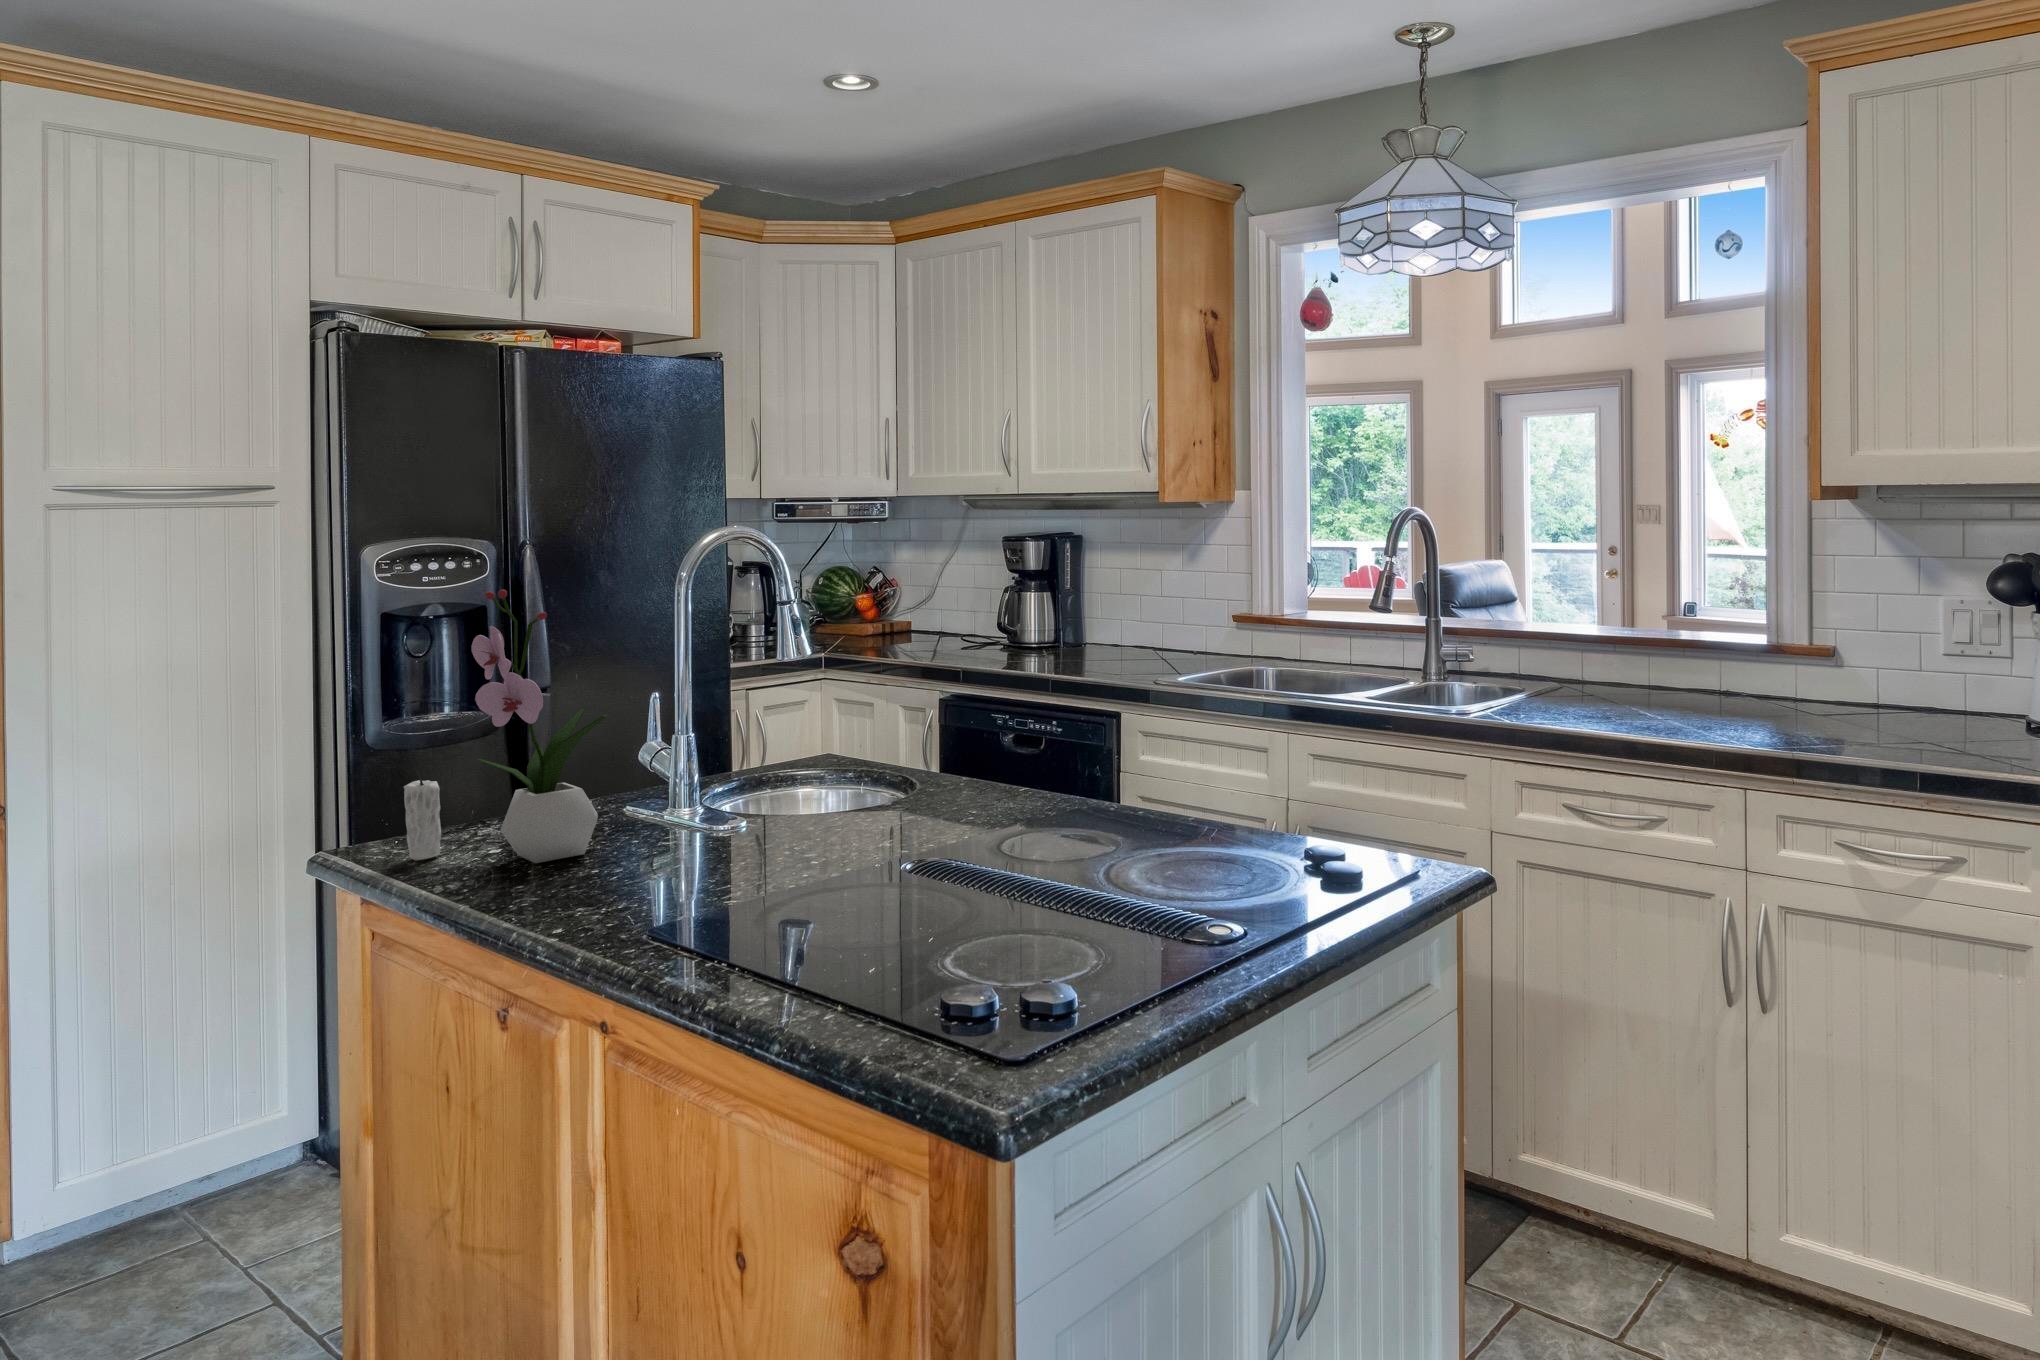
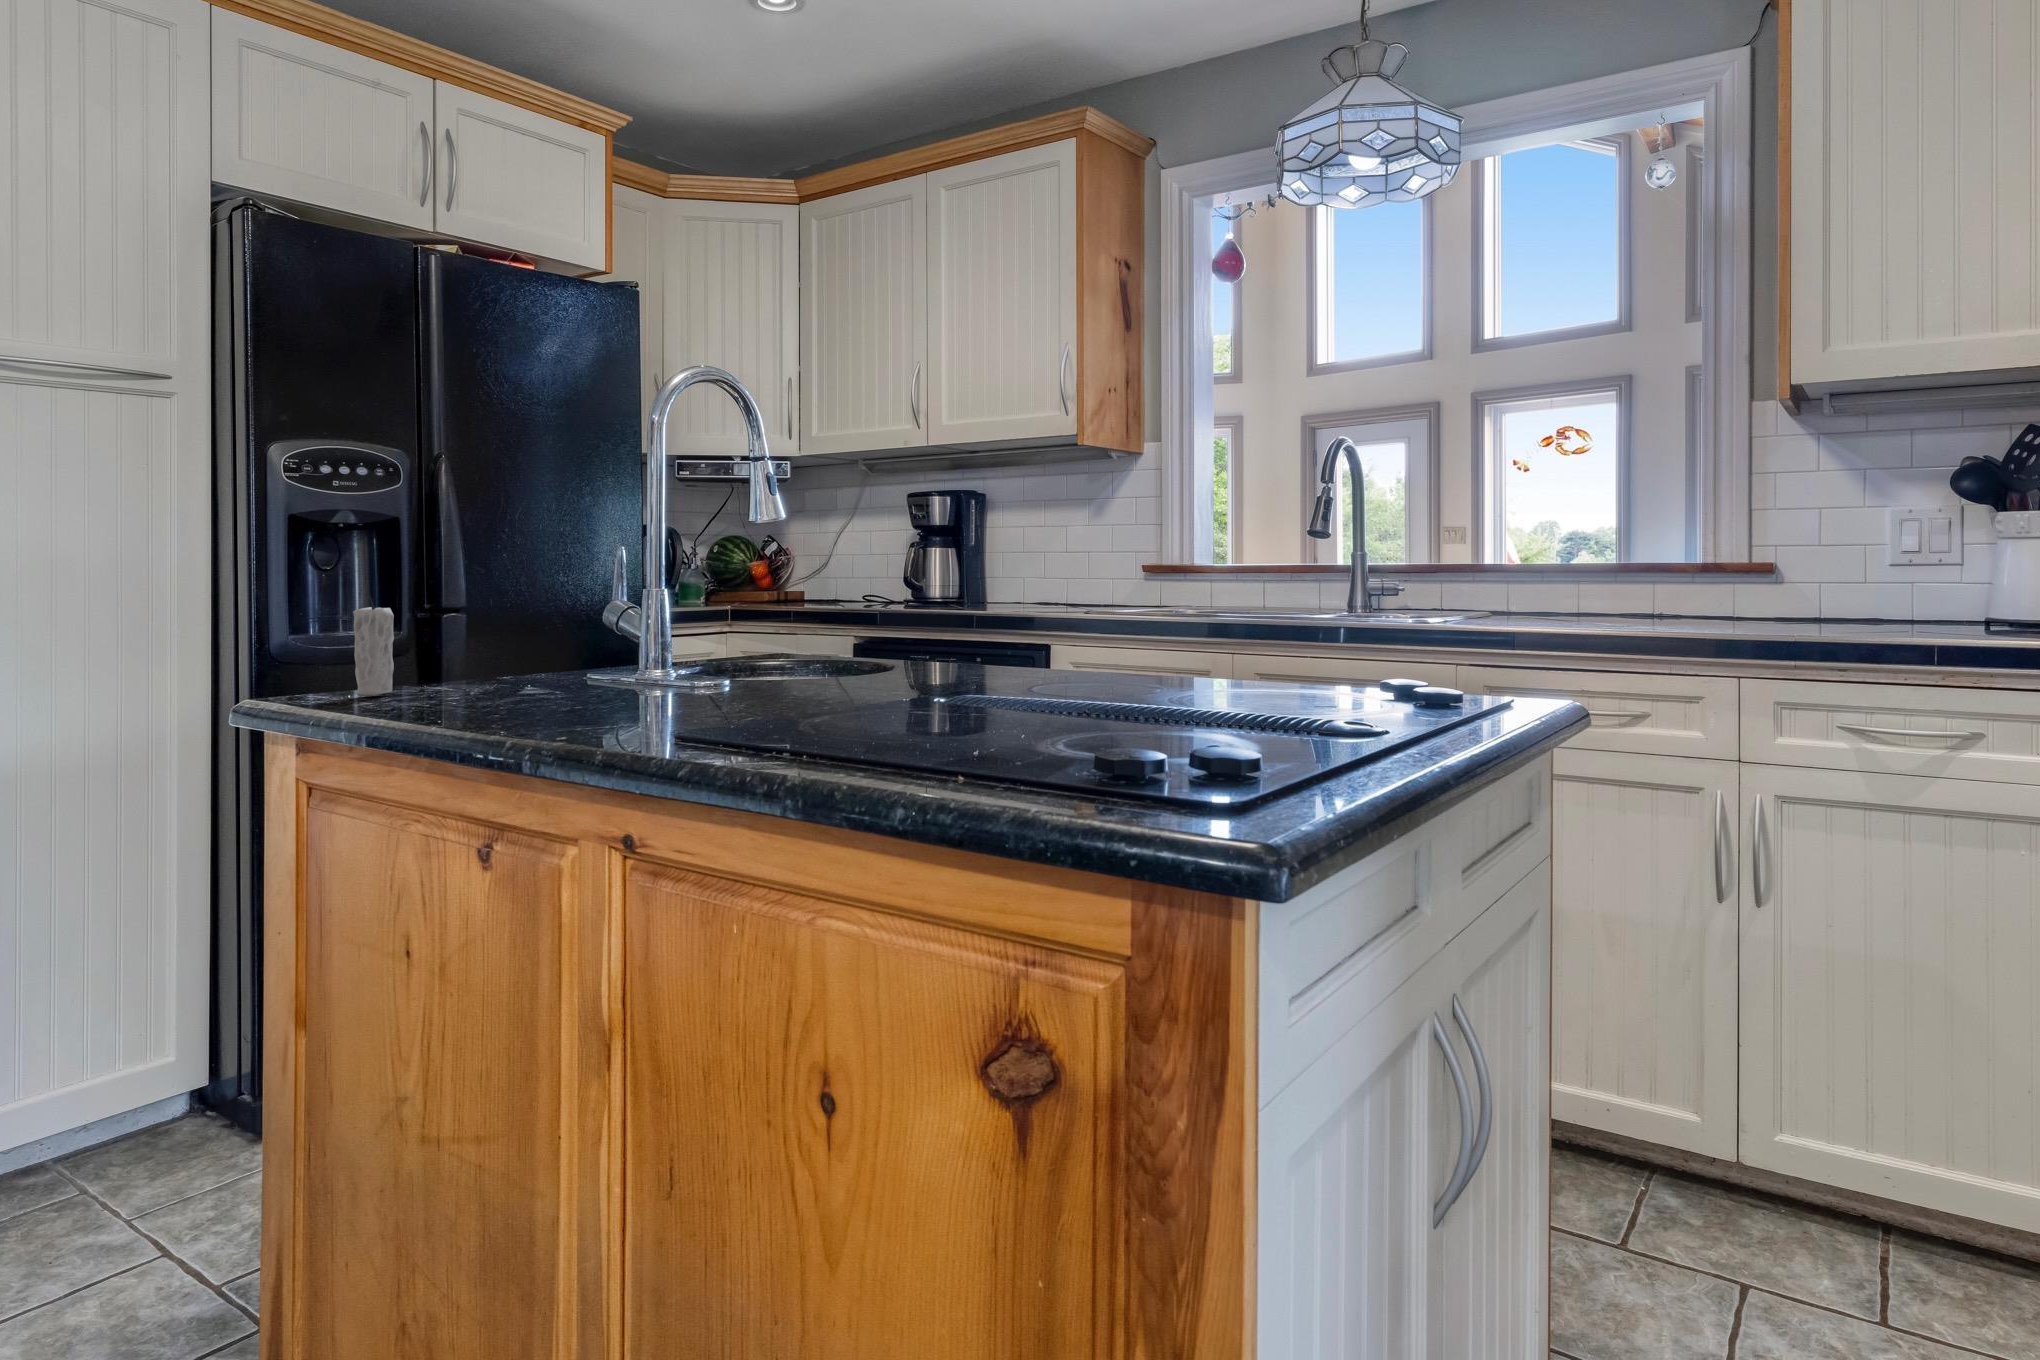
flower arrangement: present [471,589,607,863] -> none [437,386,589,696]

